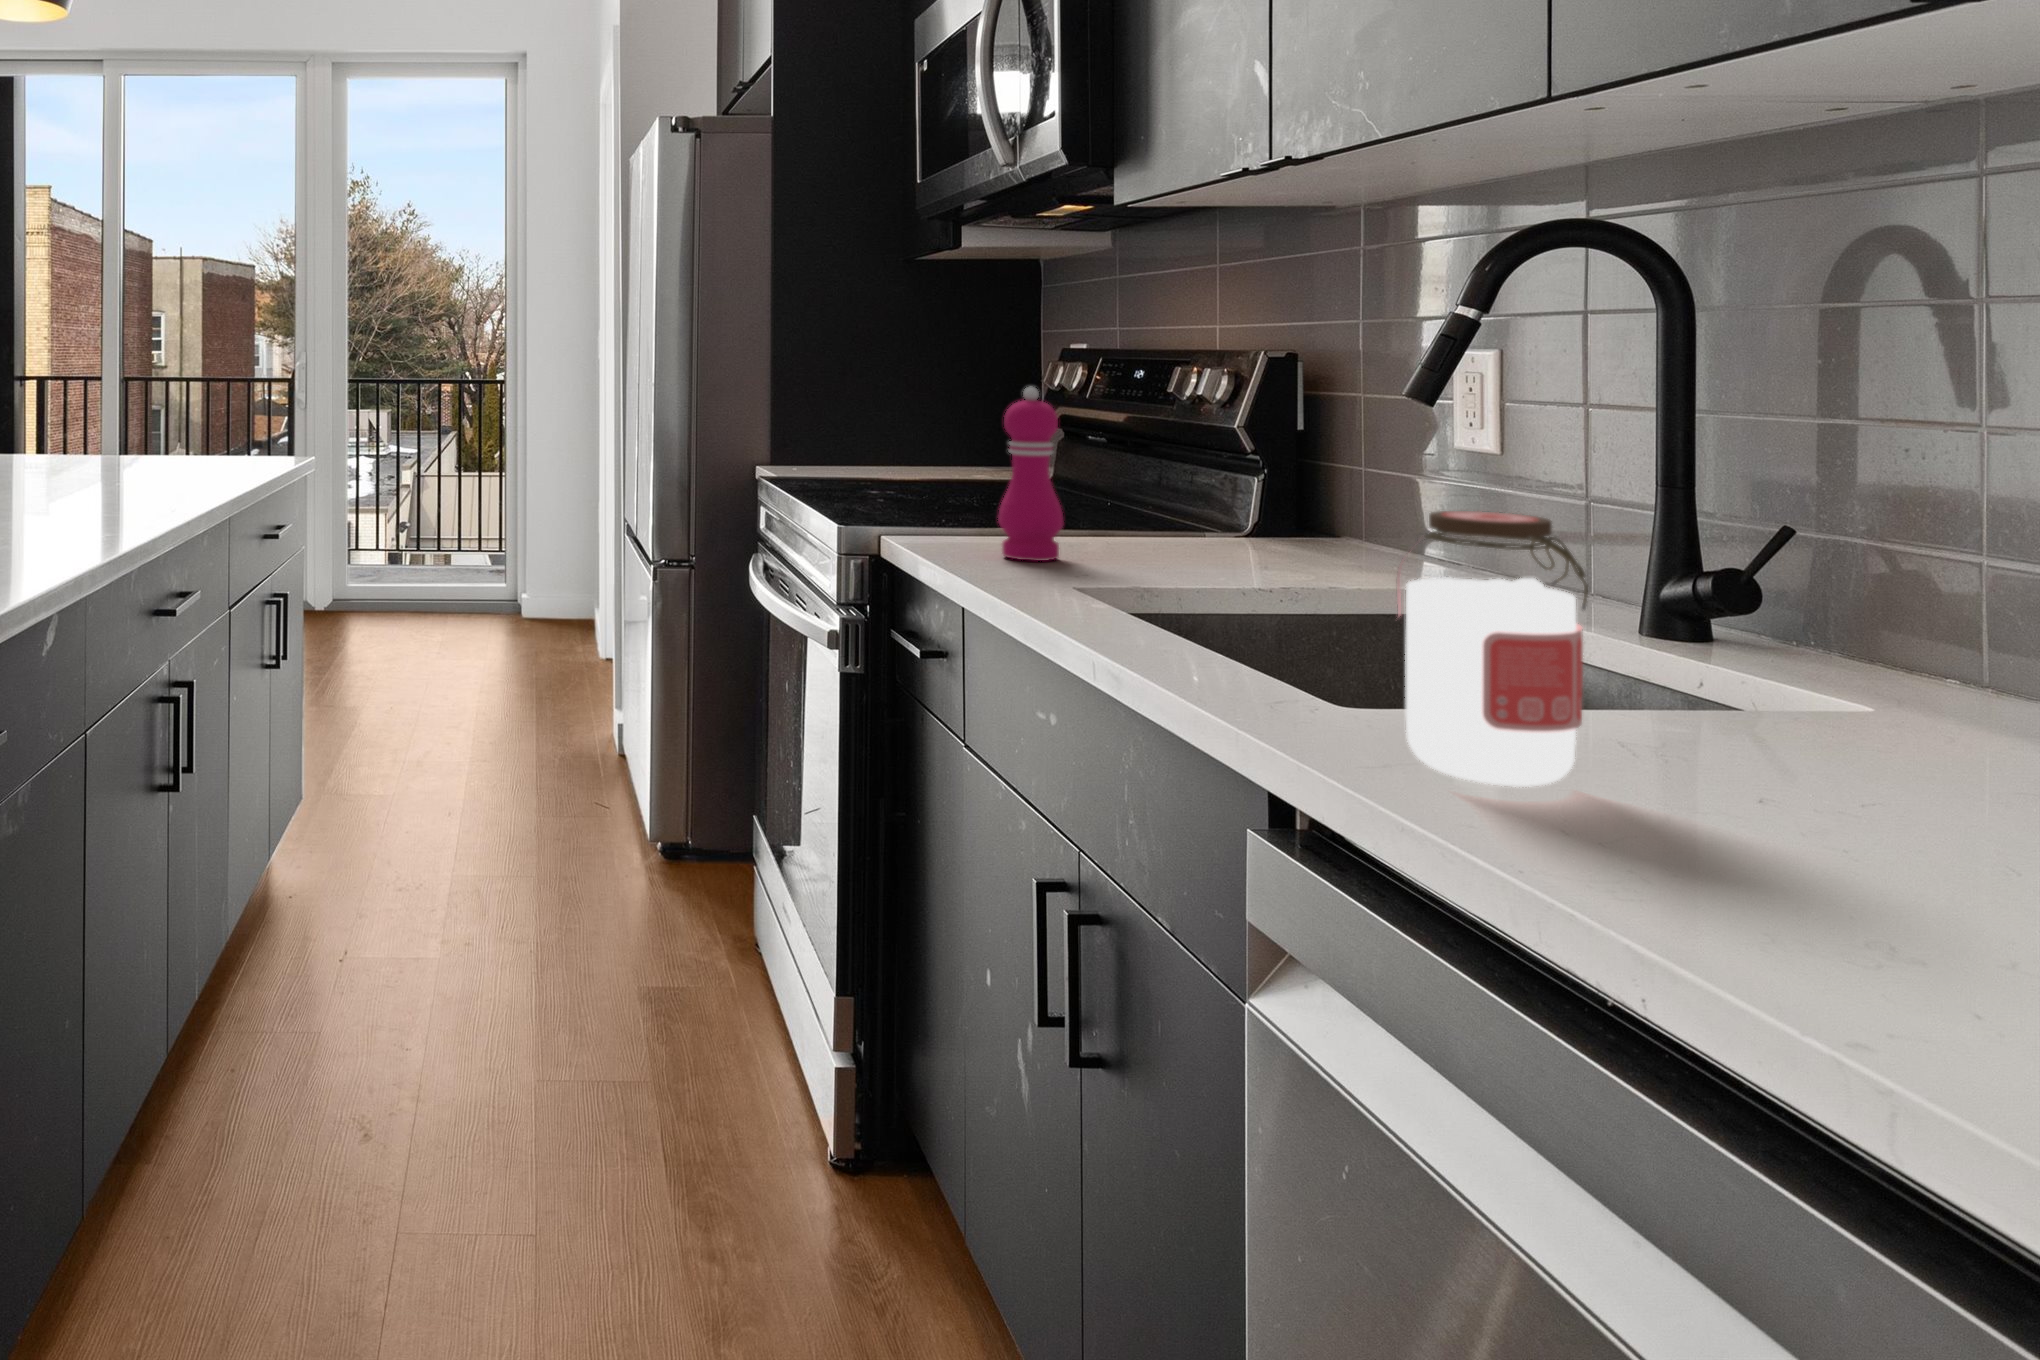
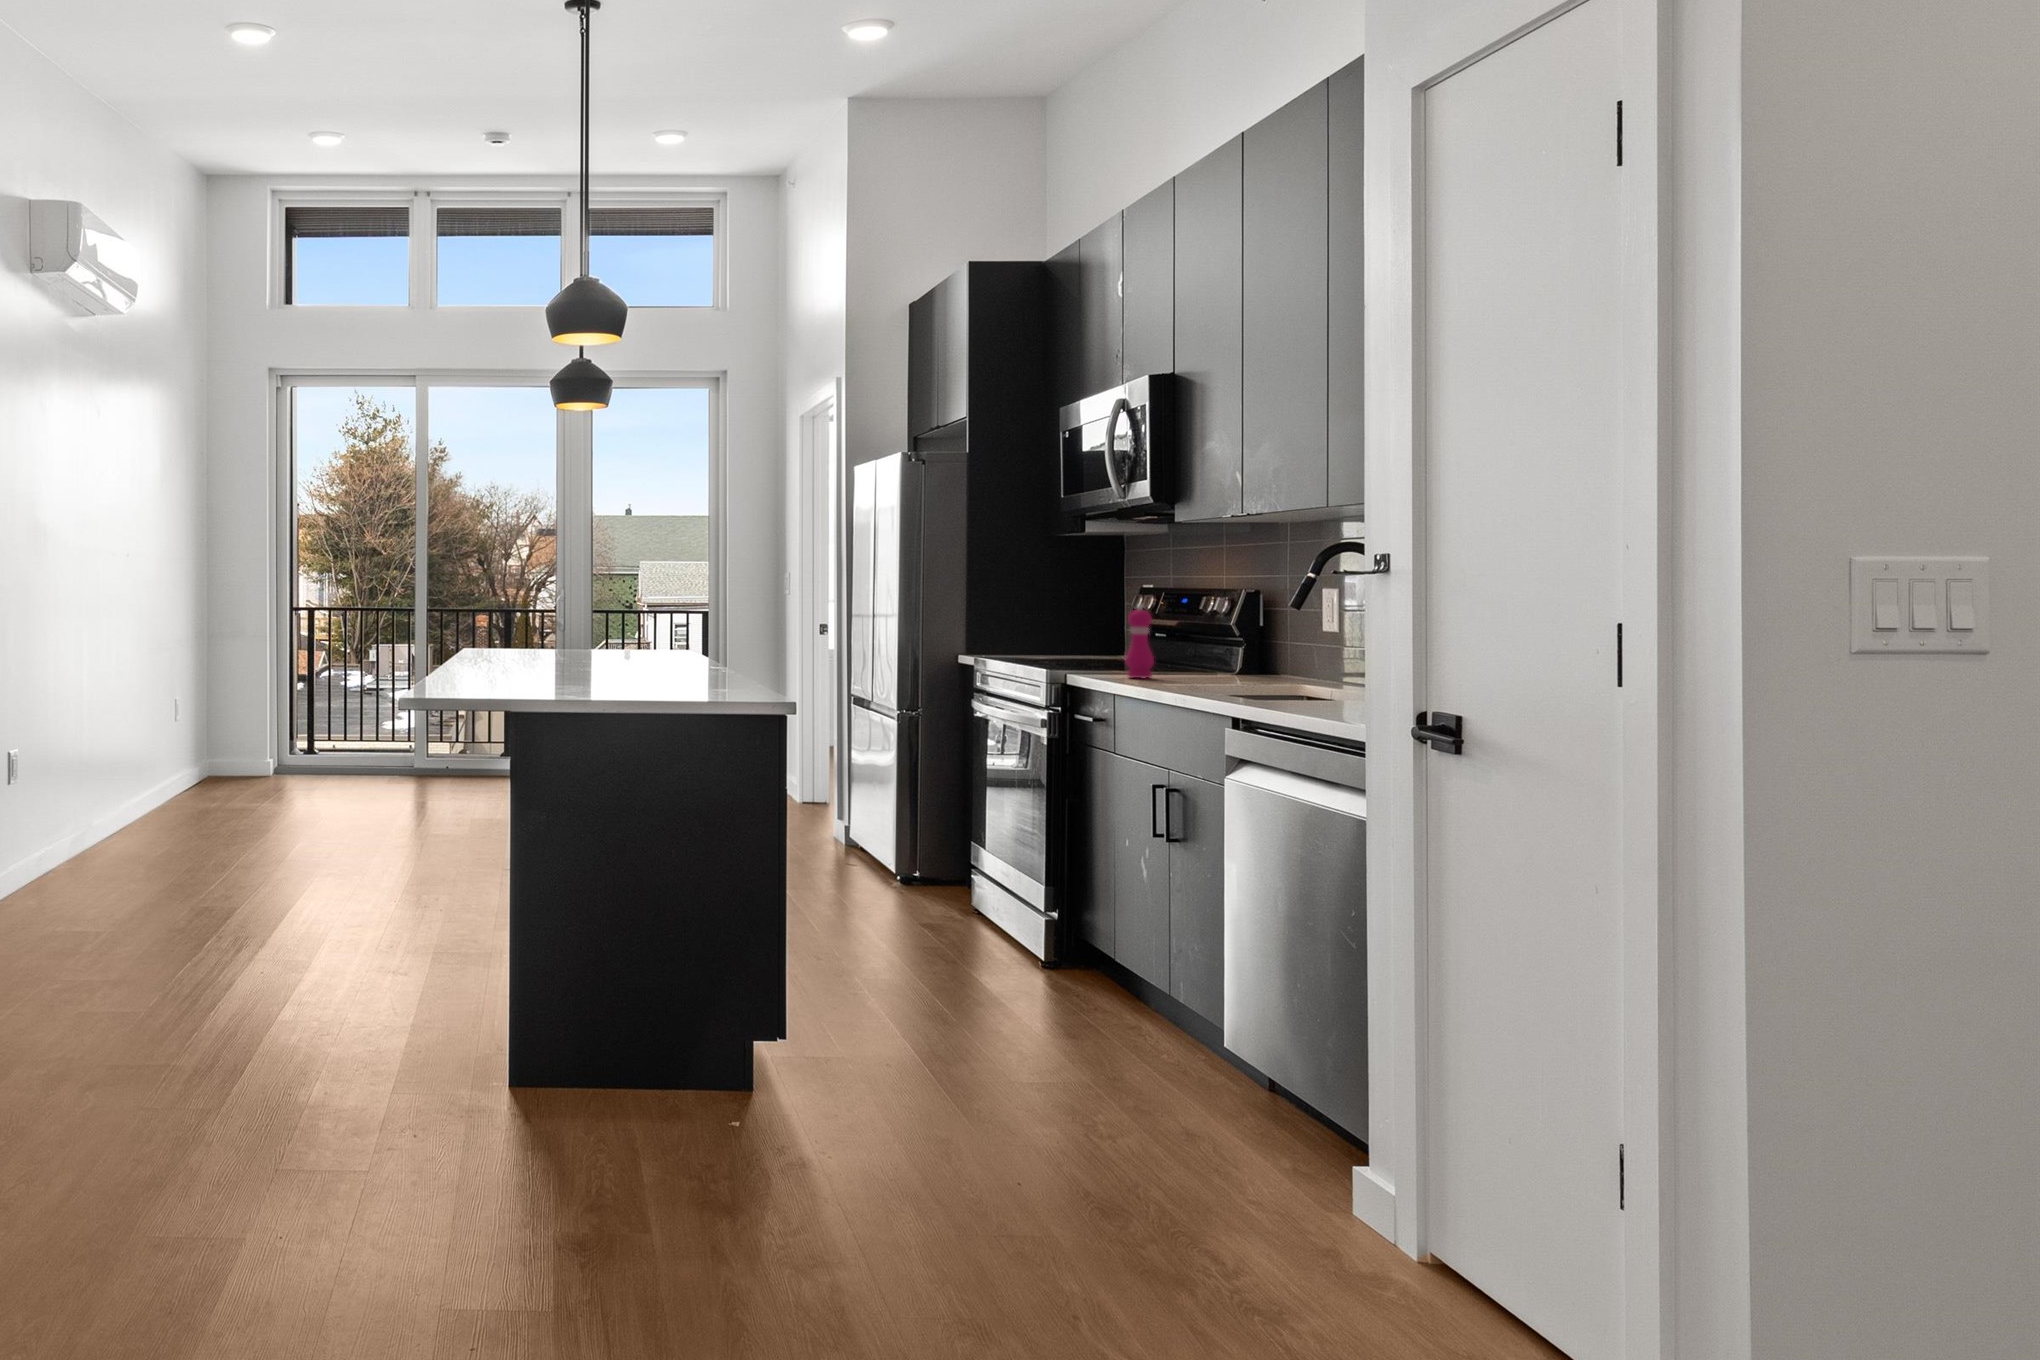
jar: present [1397,511,1588,787] -> none [1259,632,1308,703]

